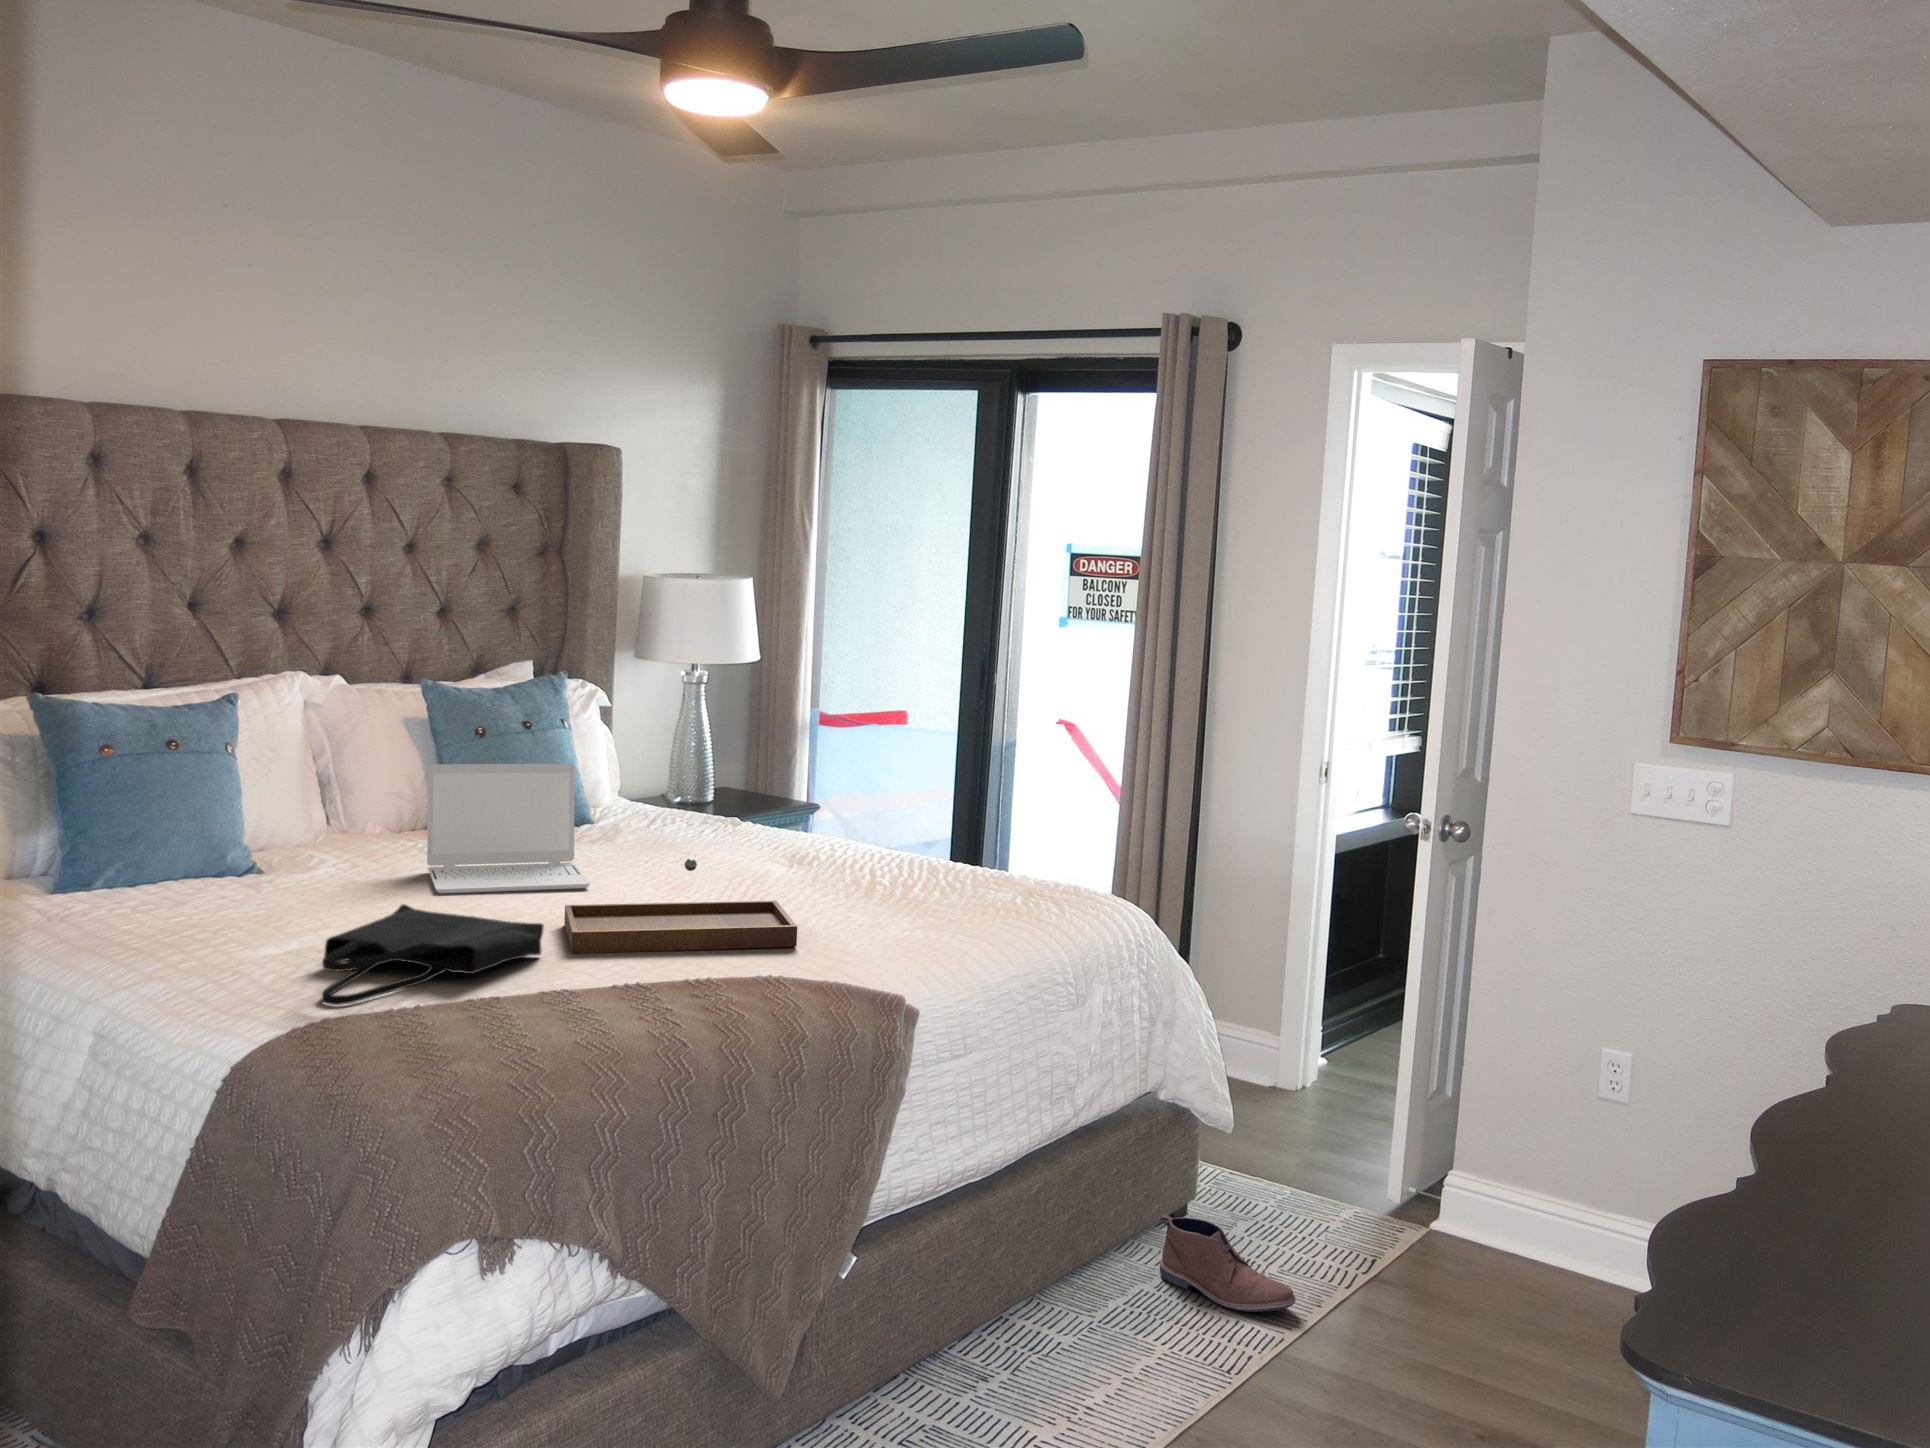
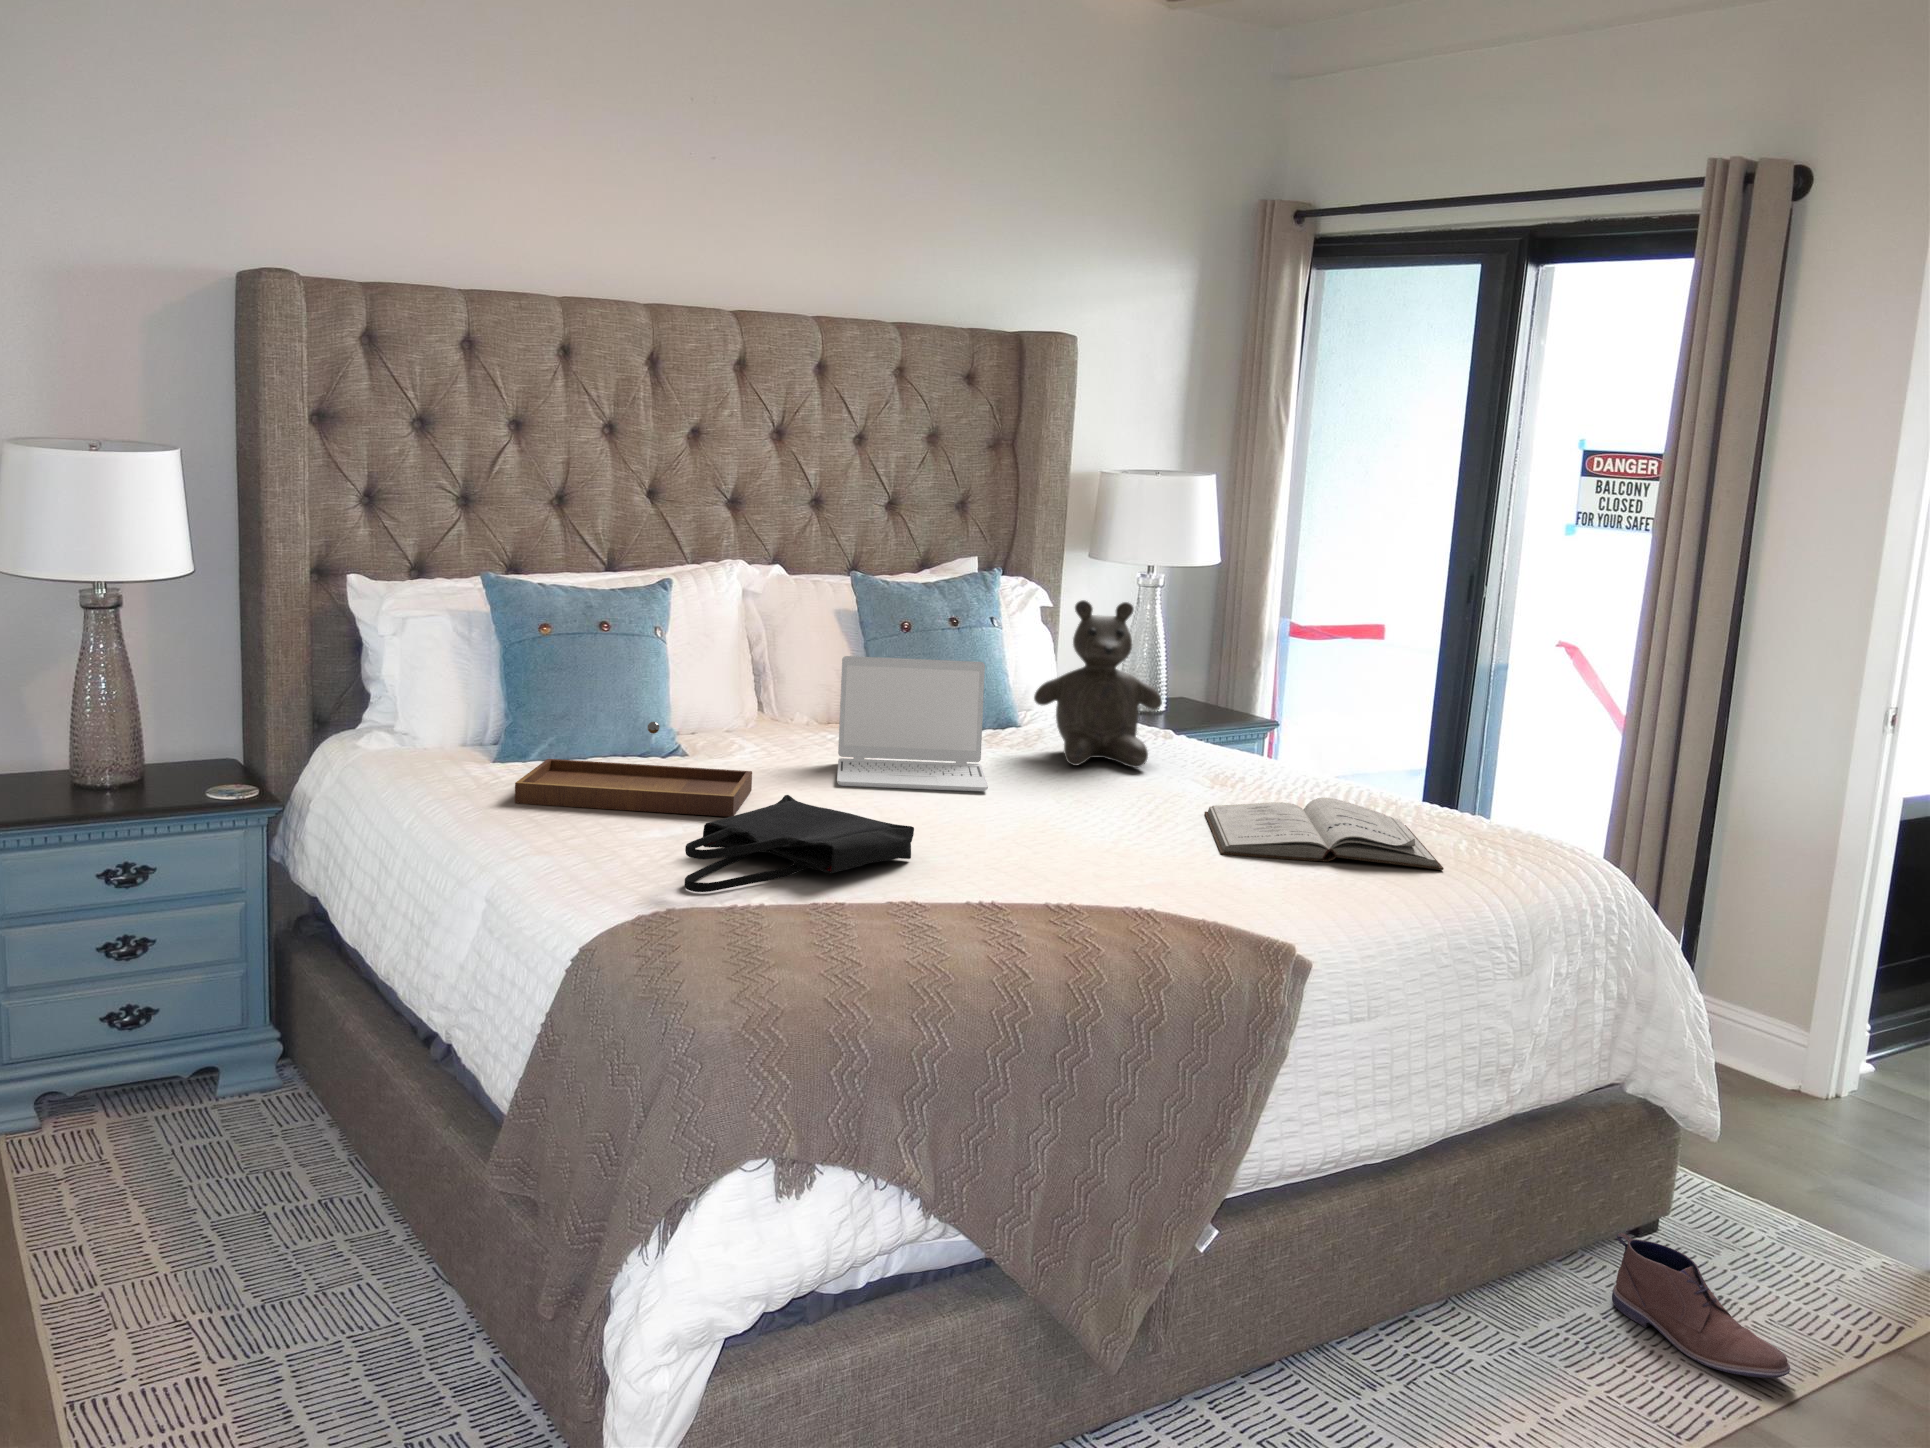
teddy bear: none [618,701,740,858] -> present [1034,600,1162,768]
tray: present [564,859,797,953] -> present [515,722,752,817]
book: none [797,869,1010,926] -> present [1205,798,1444,870]

